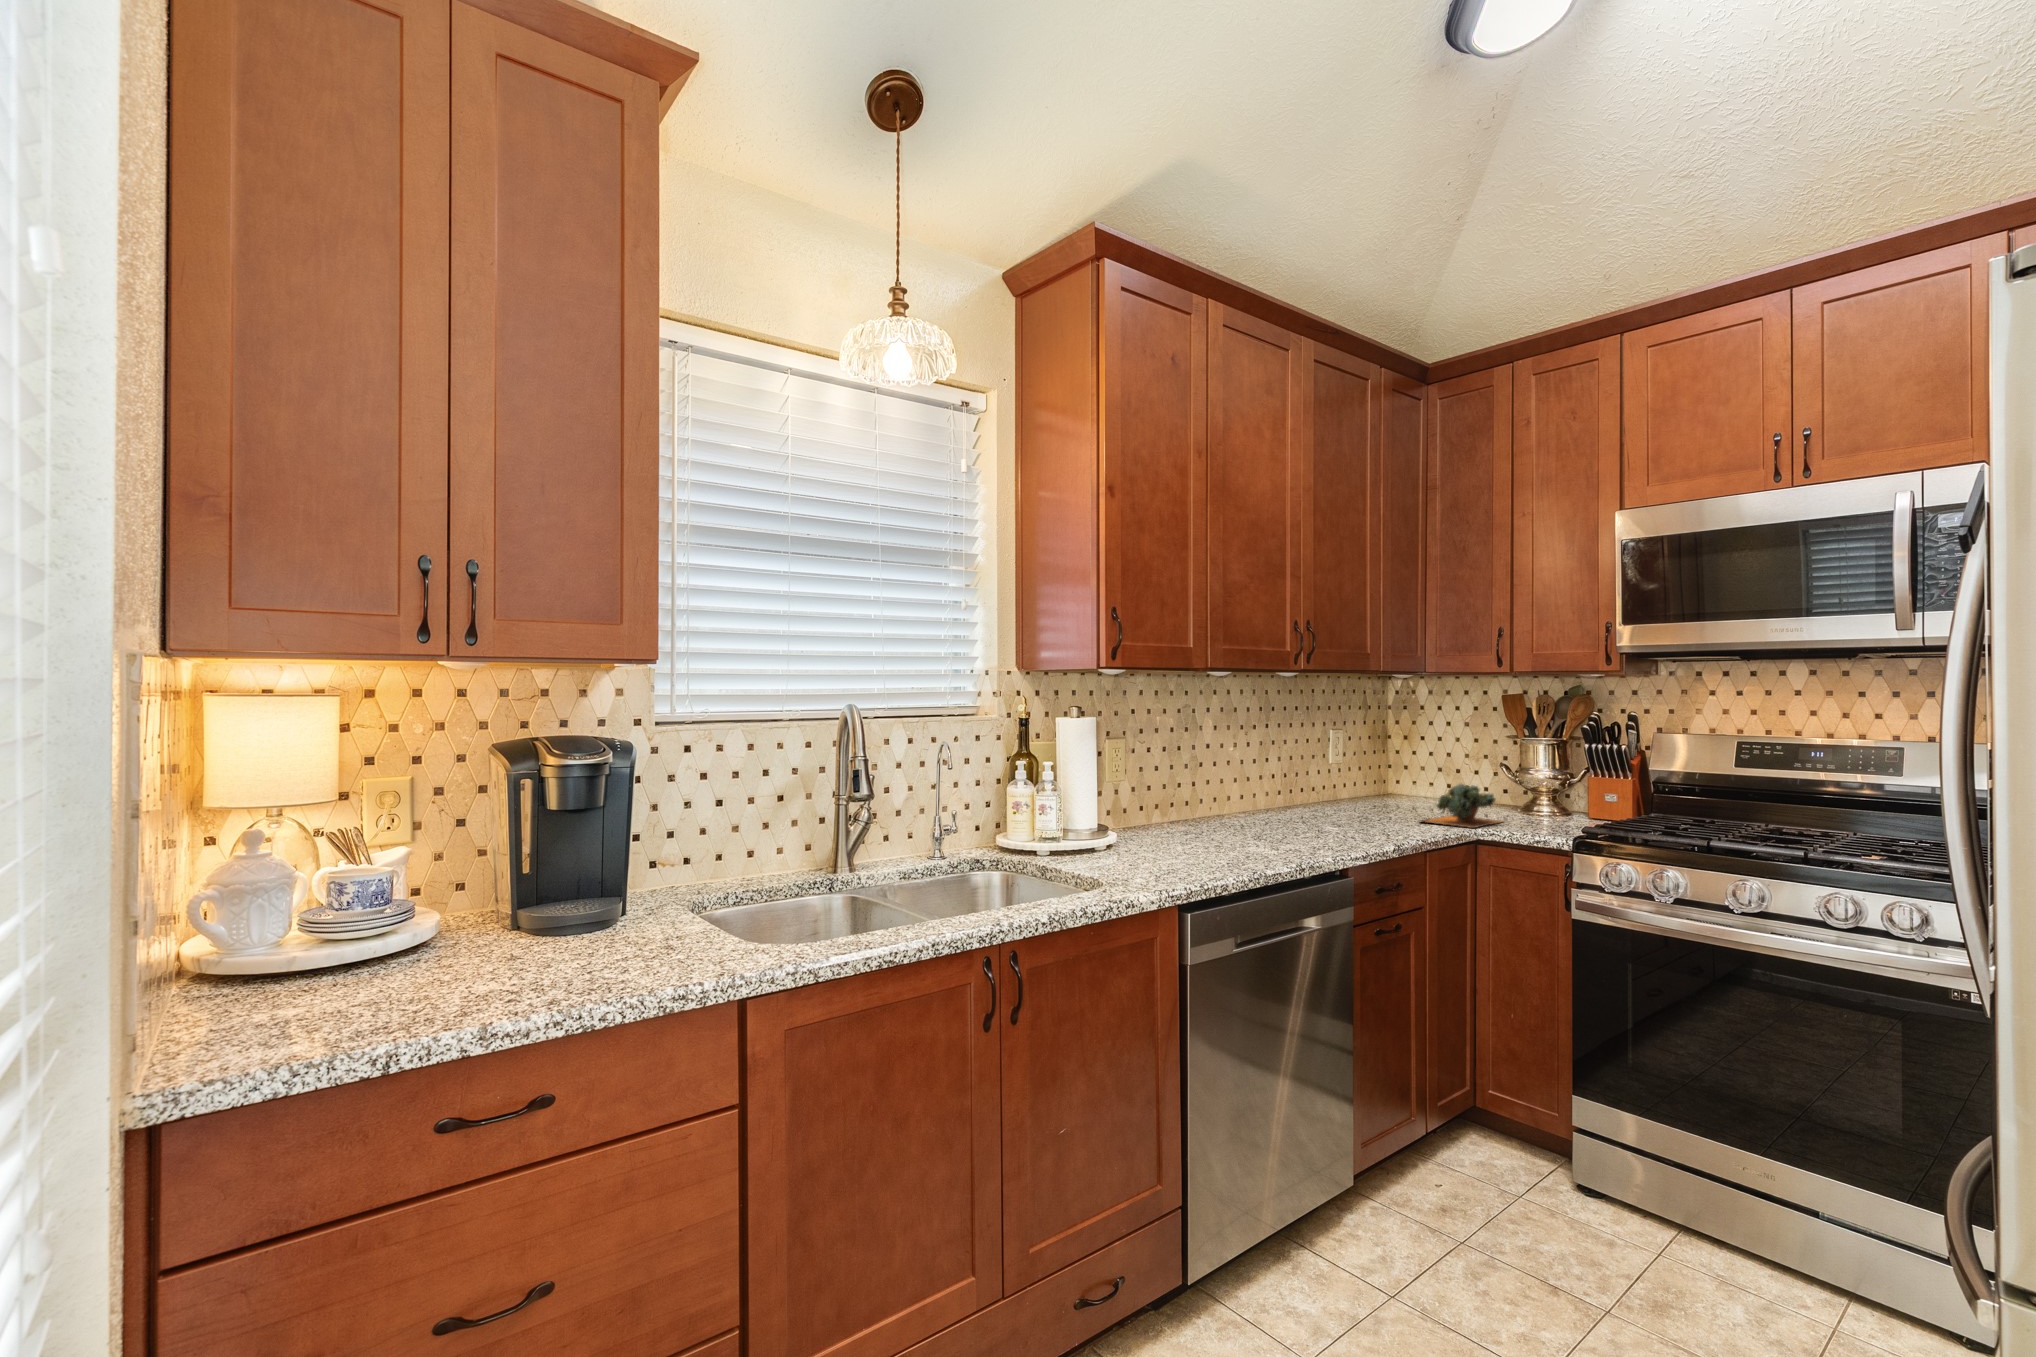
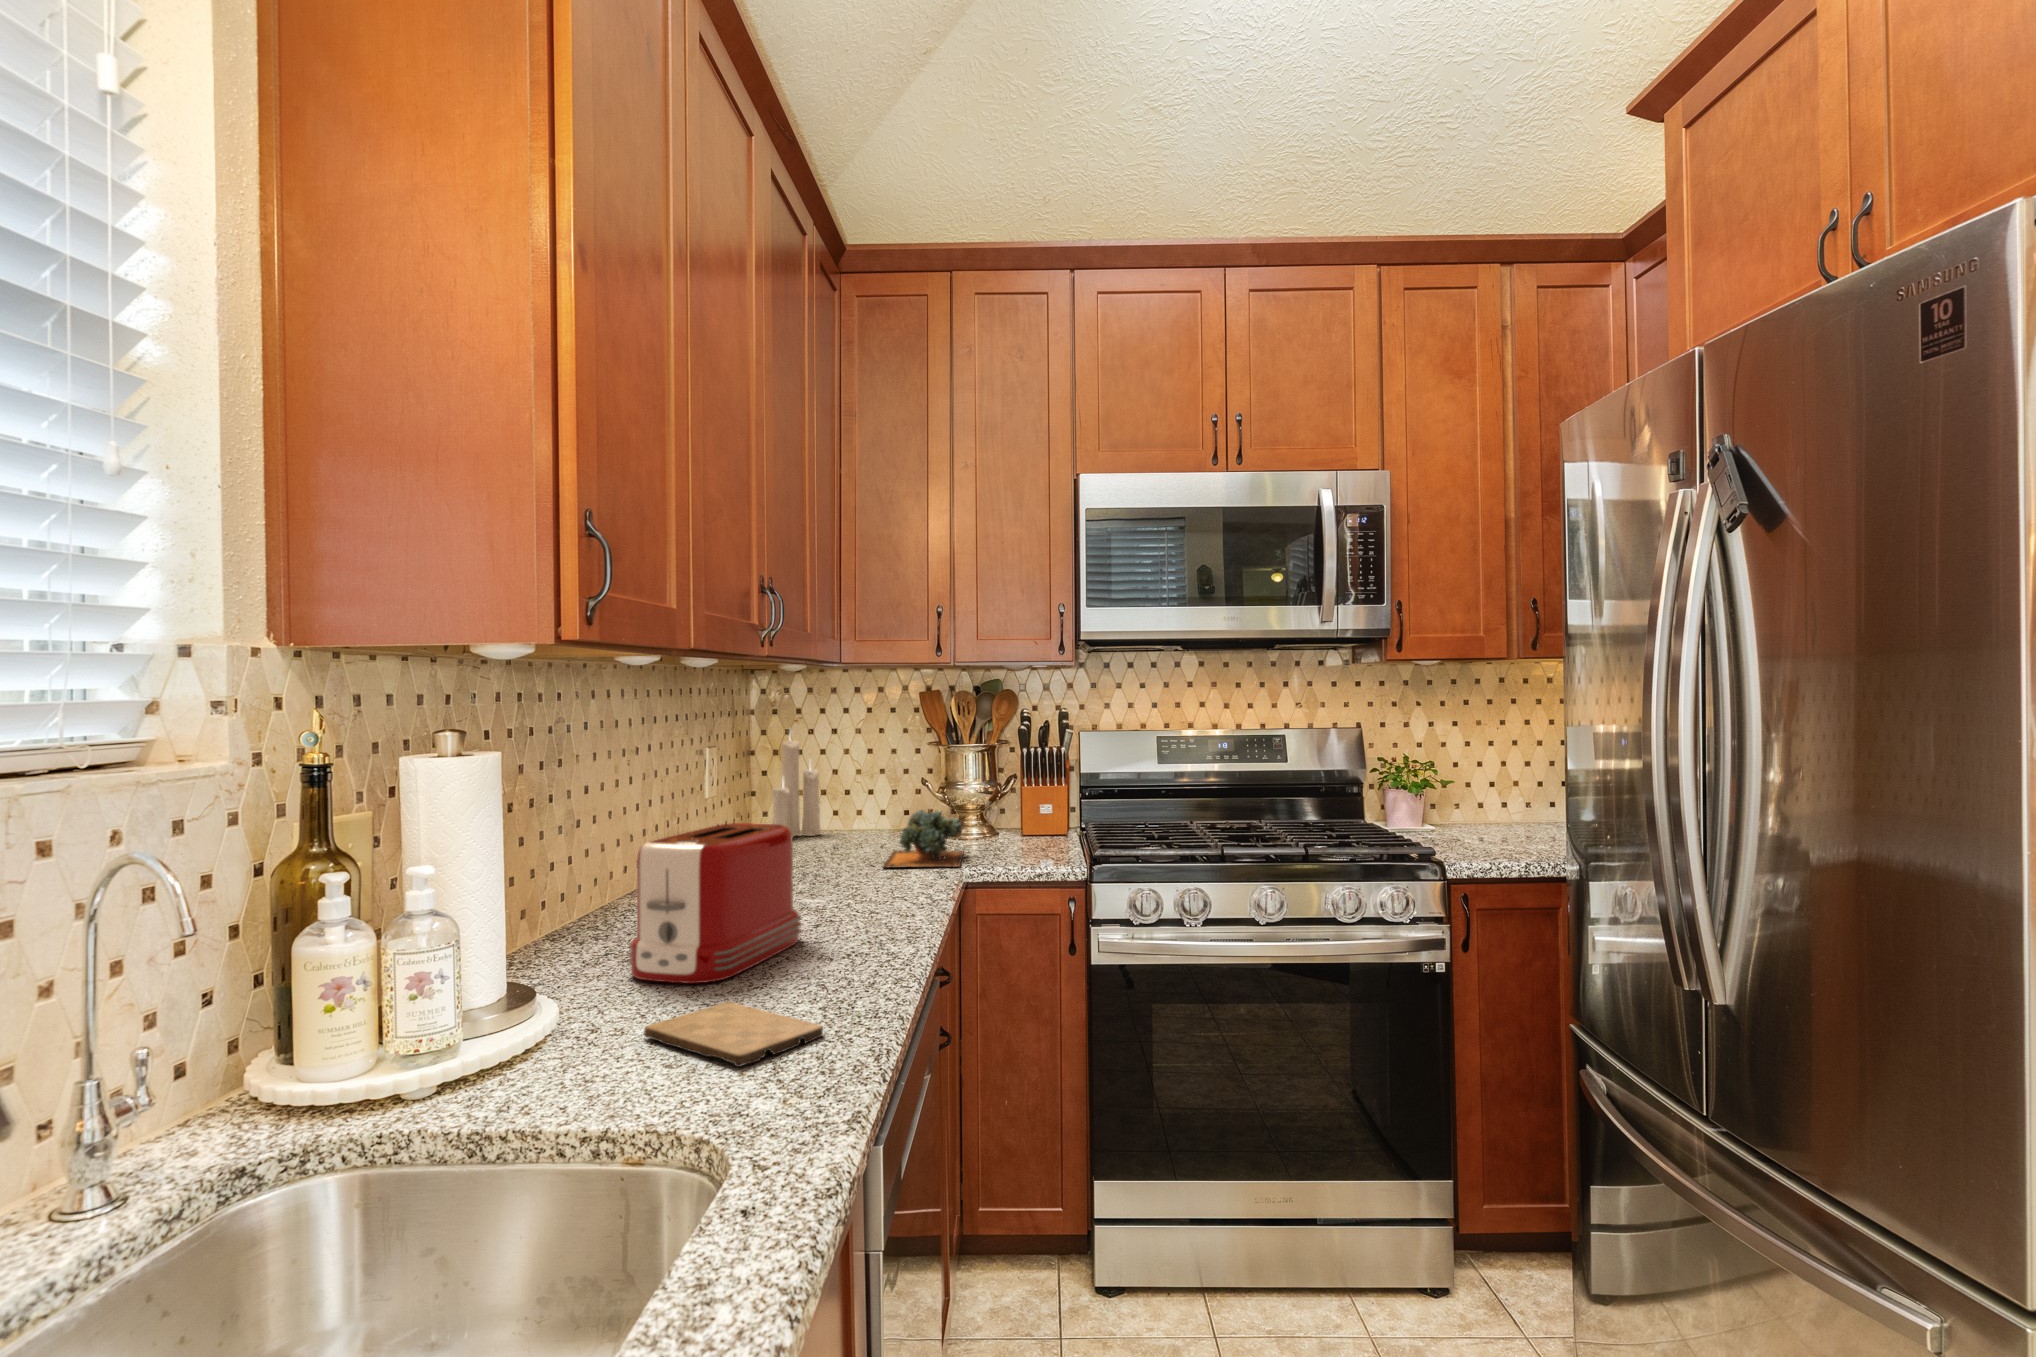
candle: none [1384,714,1428,802] -> present [772,738,821,837]
toaster: none [1173,768,1281,848] -> present [628,823,801,983]
cutting board: none [1139,852,1209,871] -> present [644,1002,823,1067]

